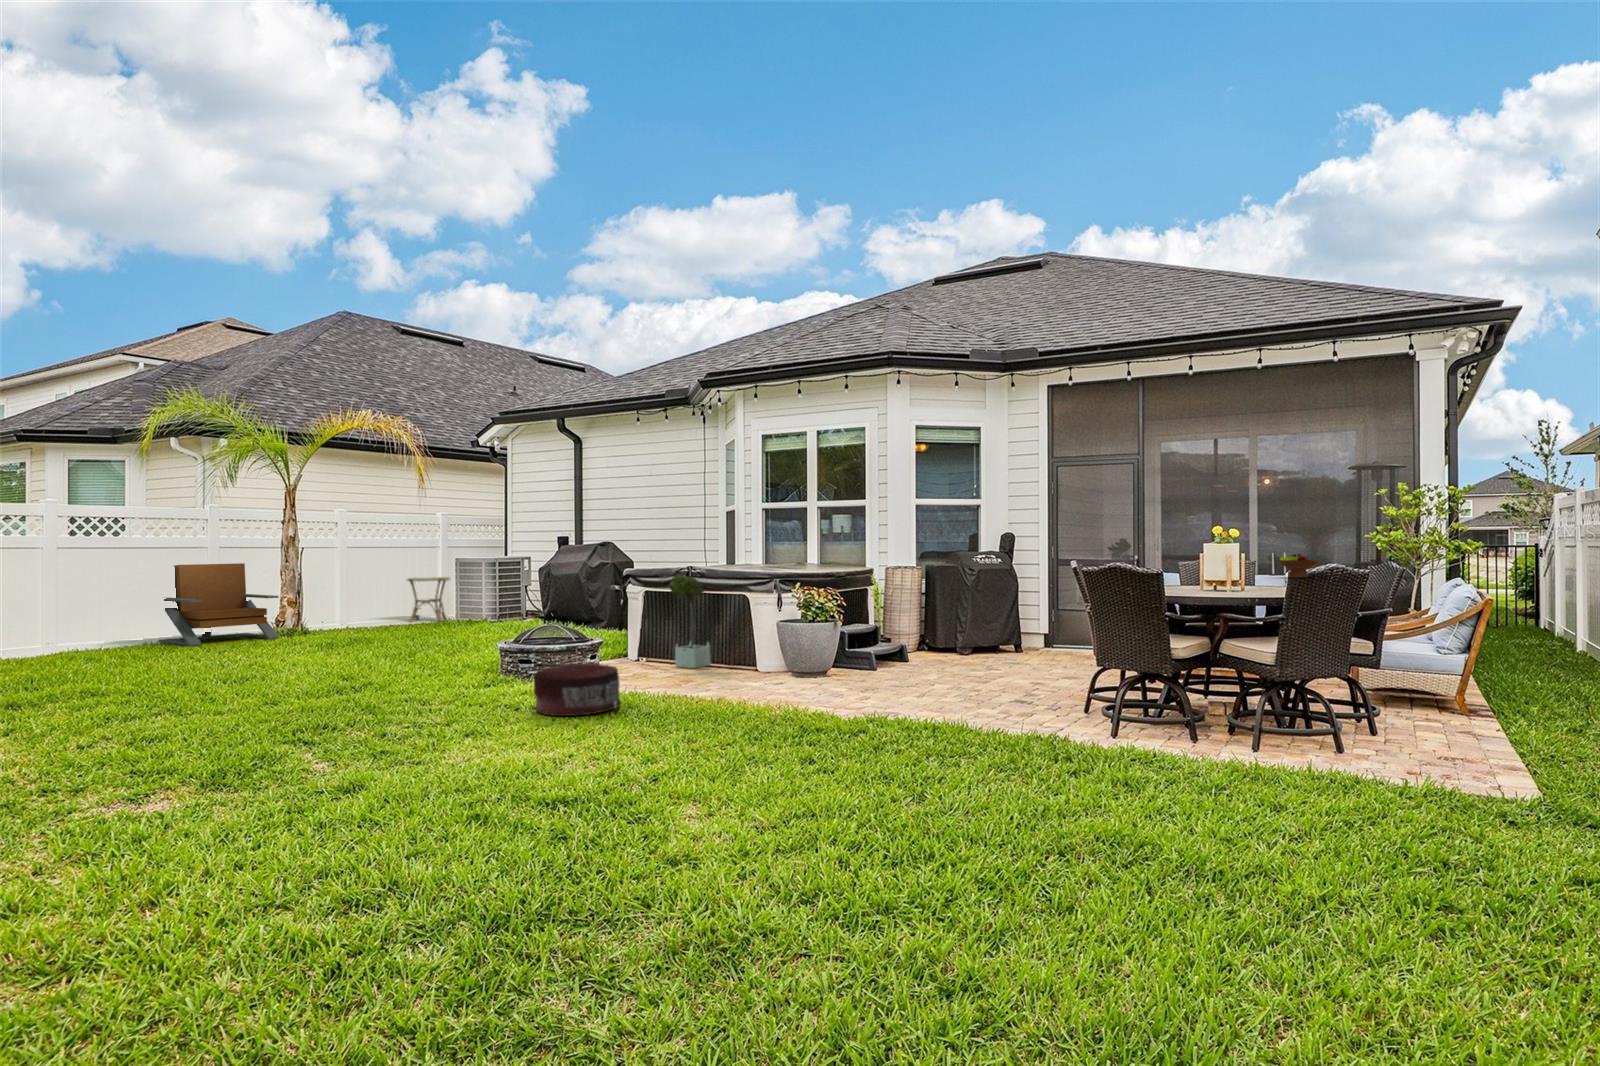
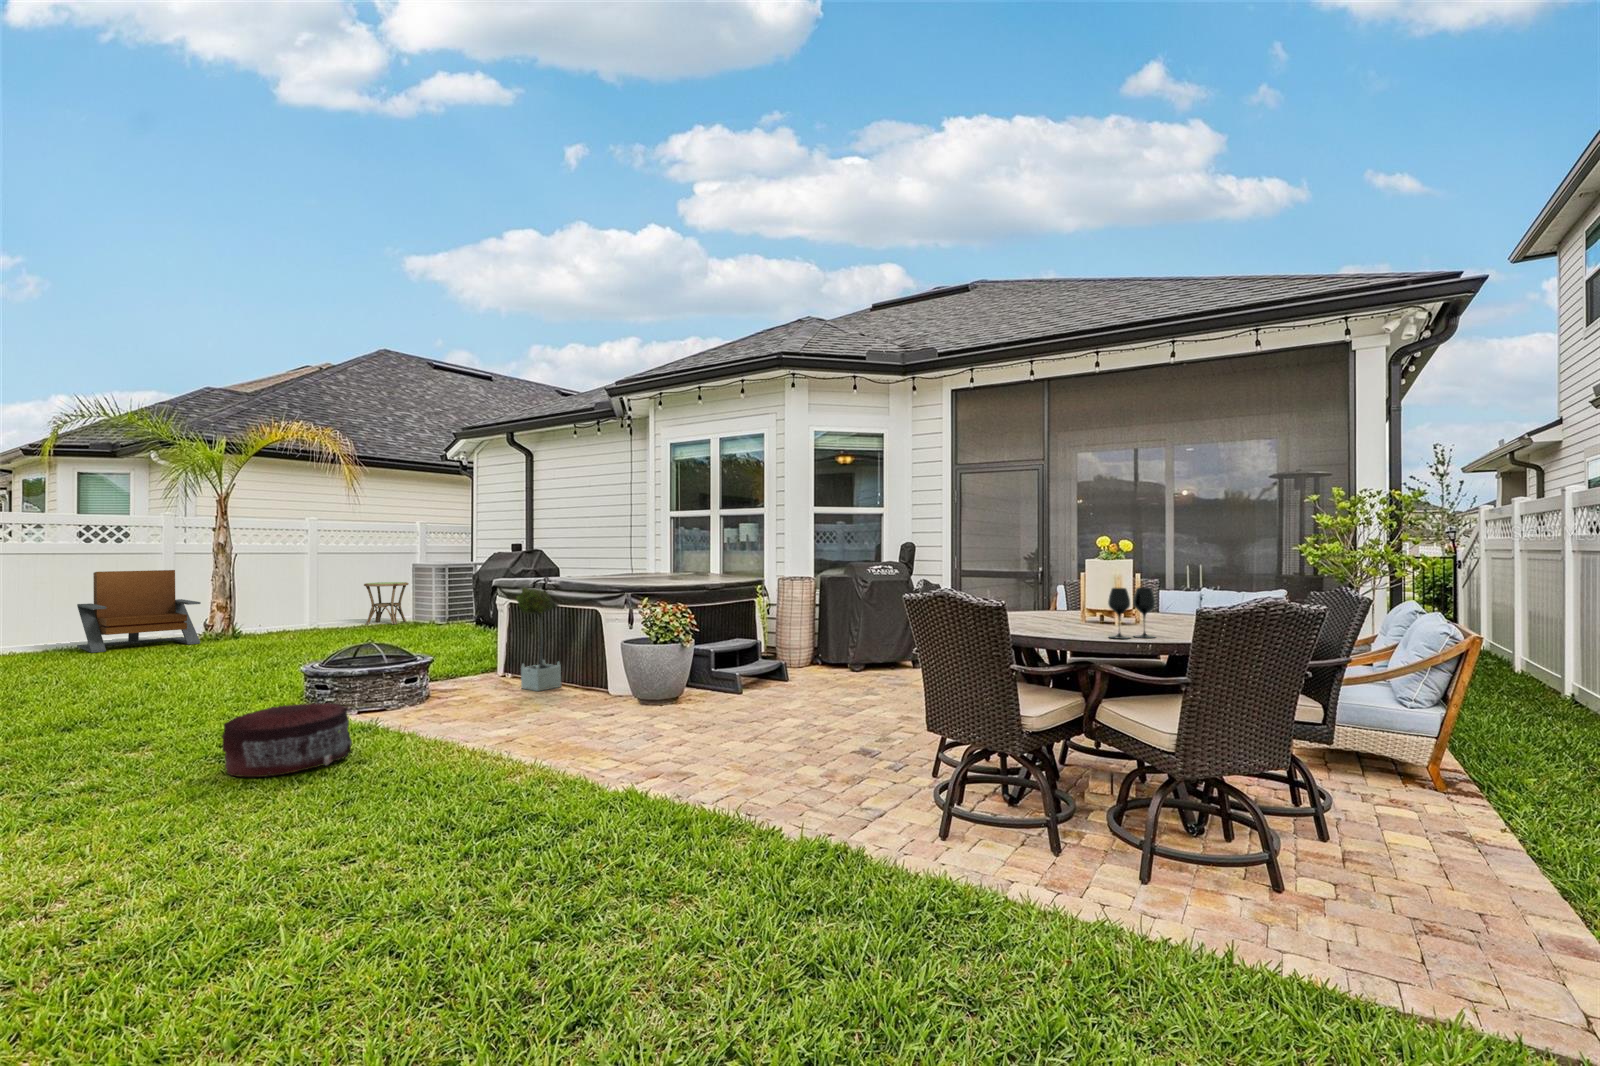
fruit bowl: present [1278,554,1318,578] -> none [1192,569,1240,597]
wine glass: none [1232,562,1266,598] -> present [1108,587,1155,639]

